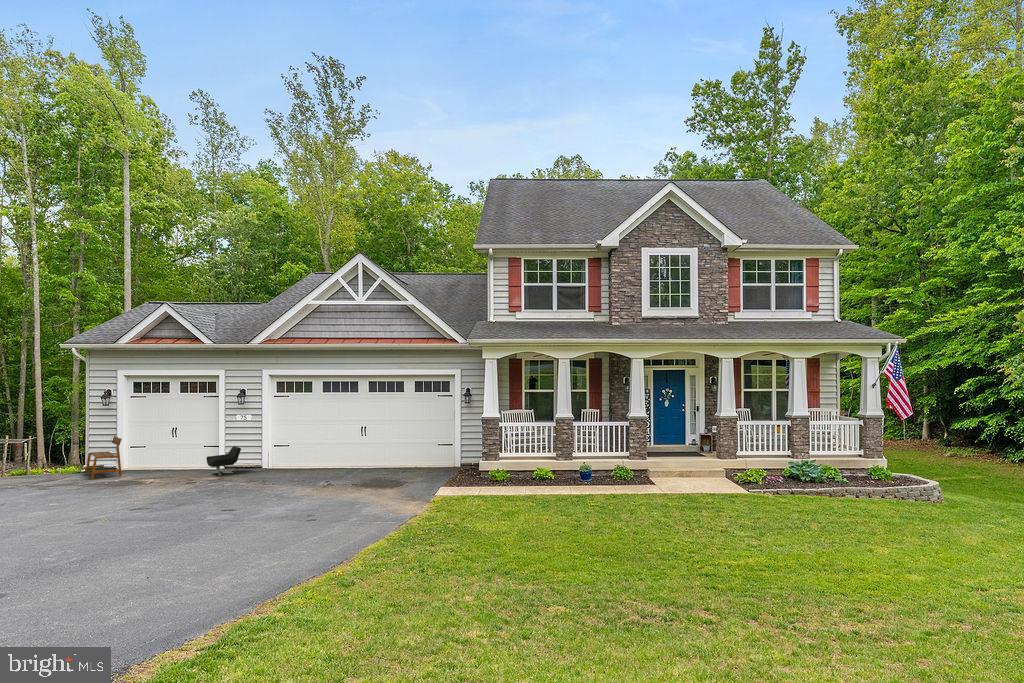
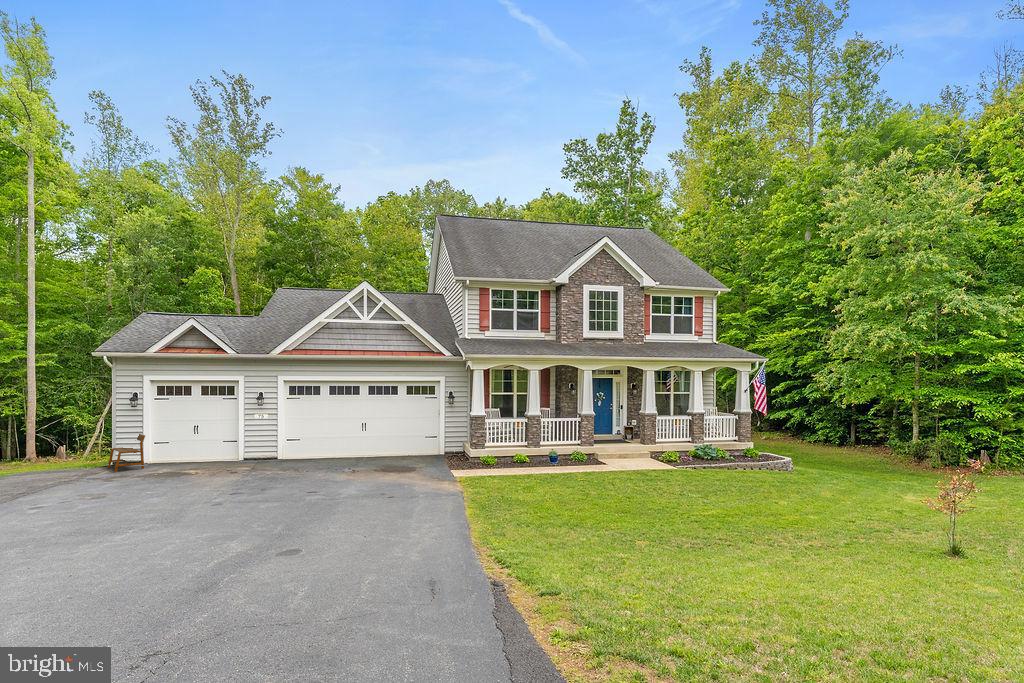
lounge chair: present [206,446,241,475] -> none [222,440,257,466]

